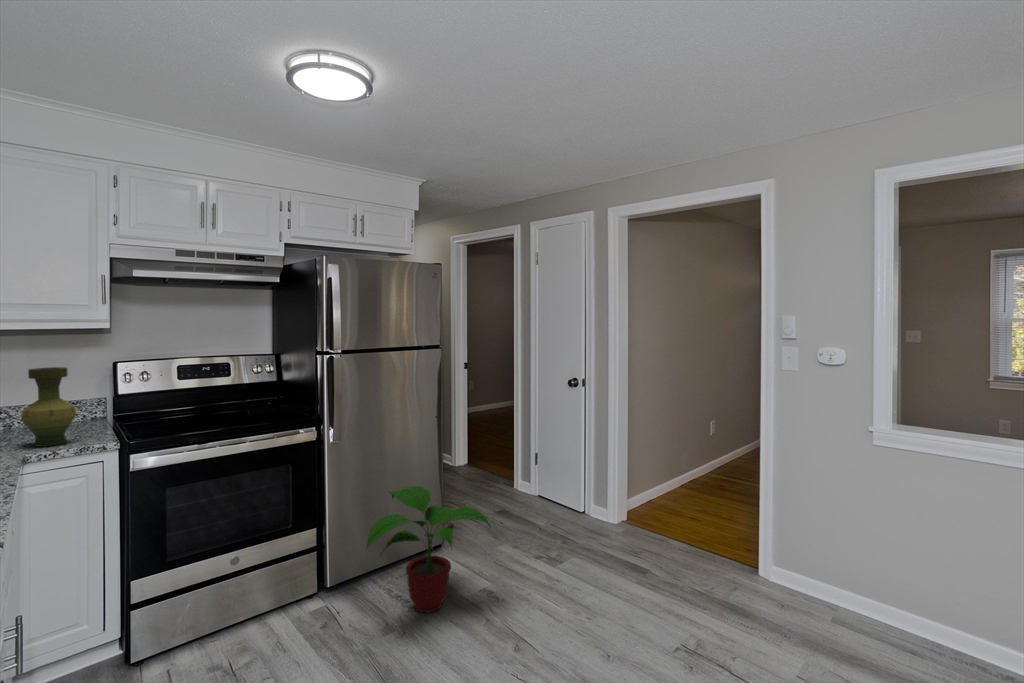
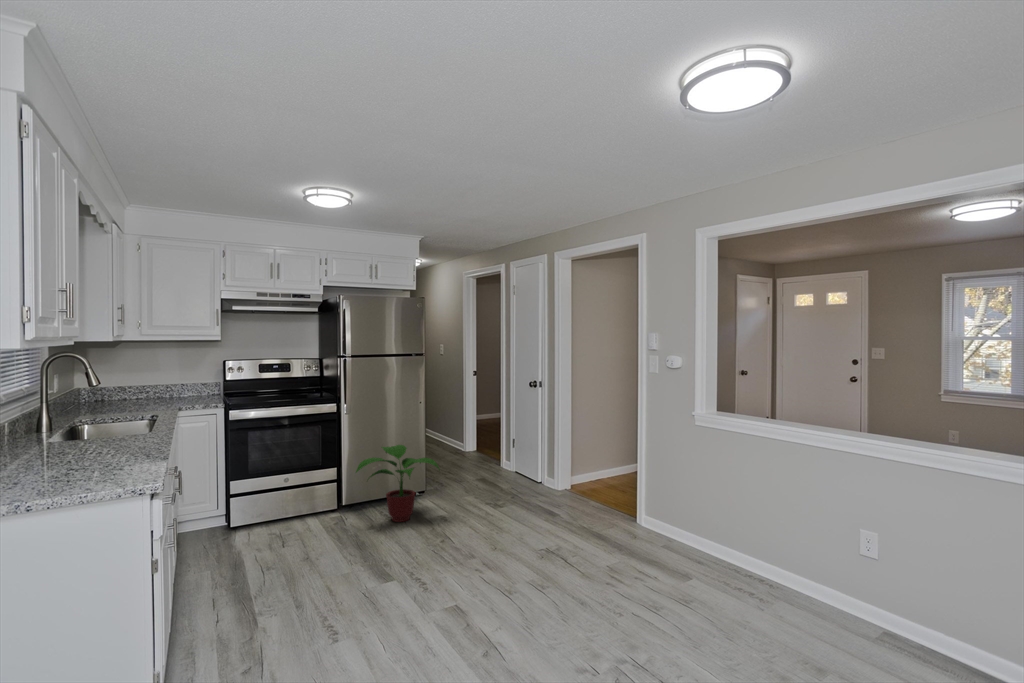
vase: present [21,367,77,447] -> none [178,362,205,405]

